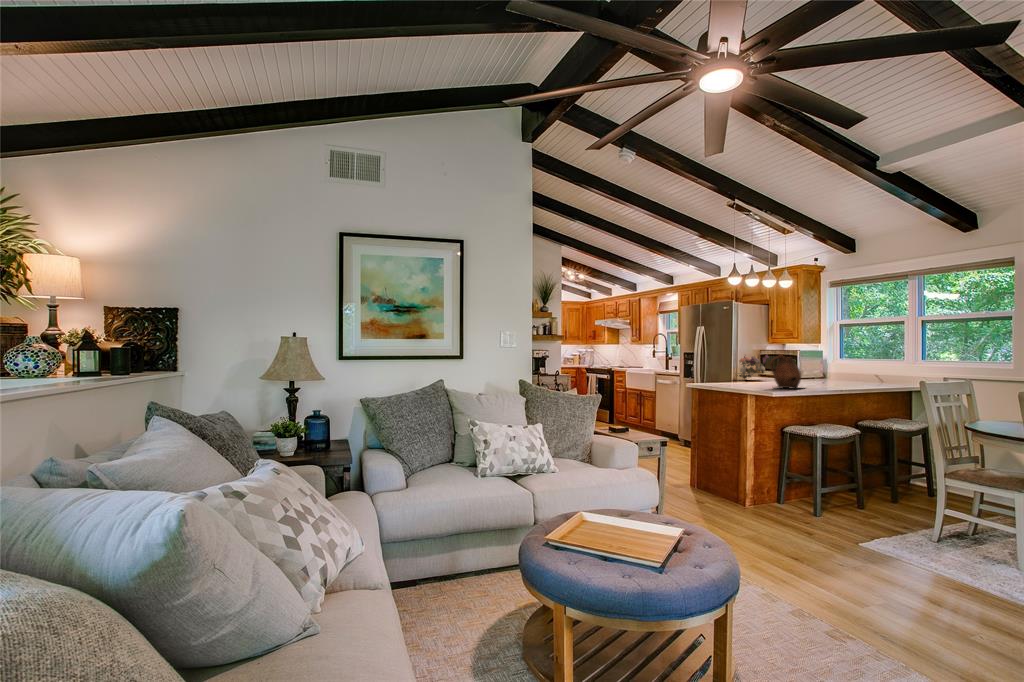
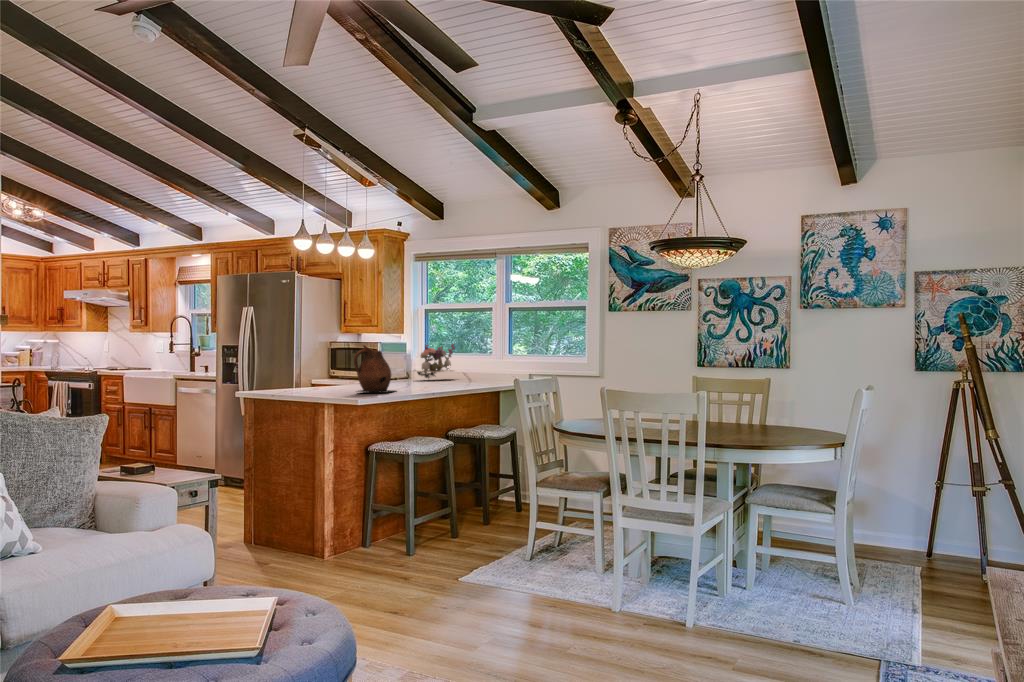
flower arrangement: present [736,354,768,378] -> present [414,344,455,378]

